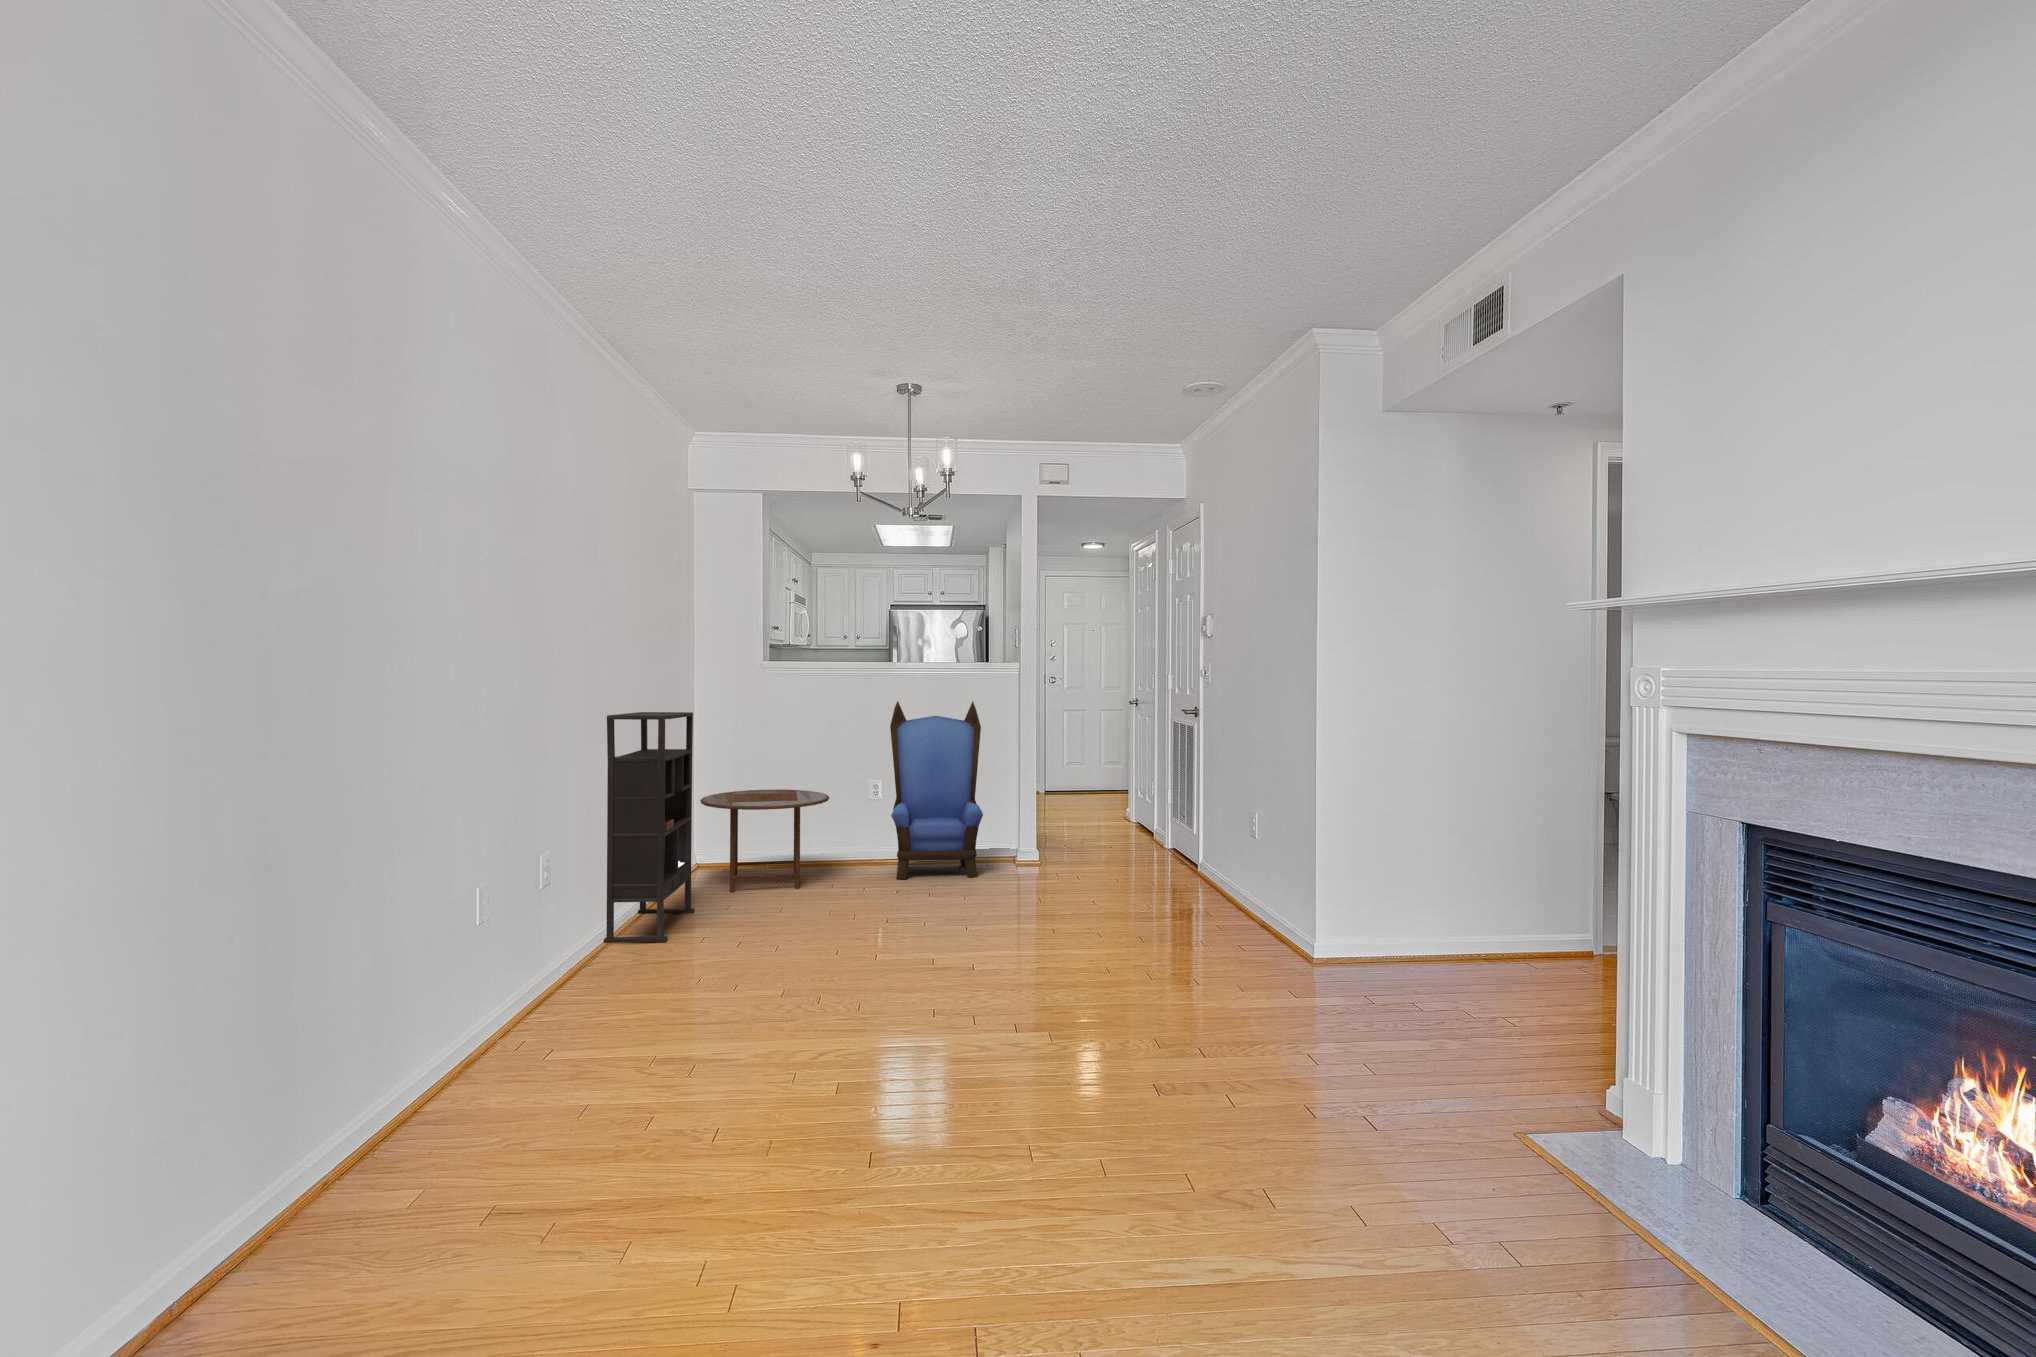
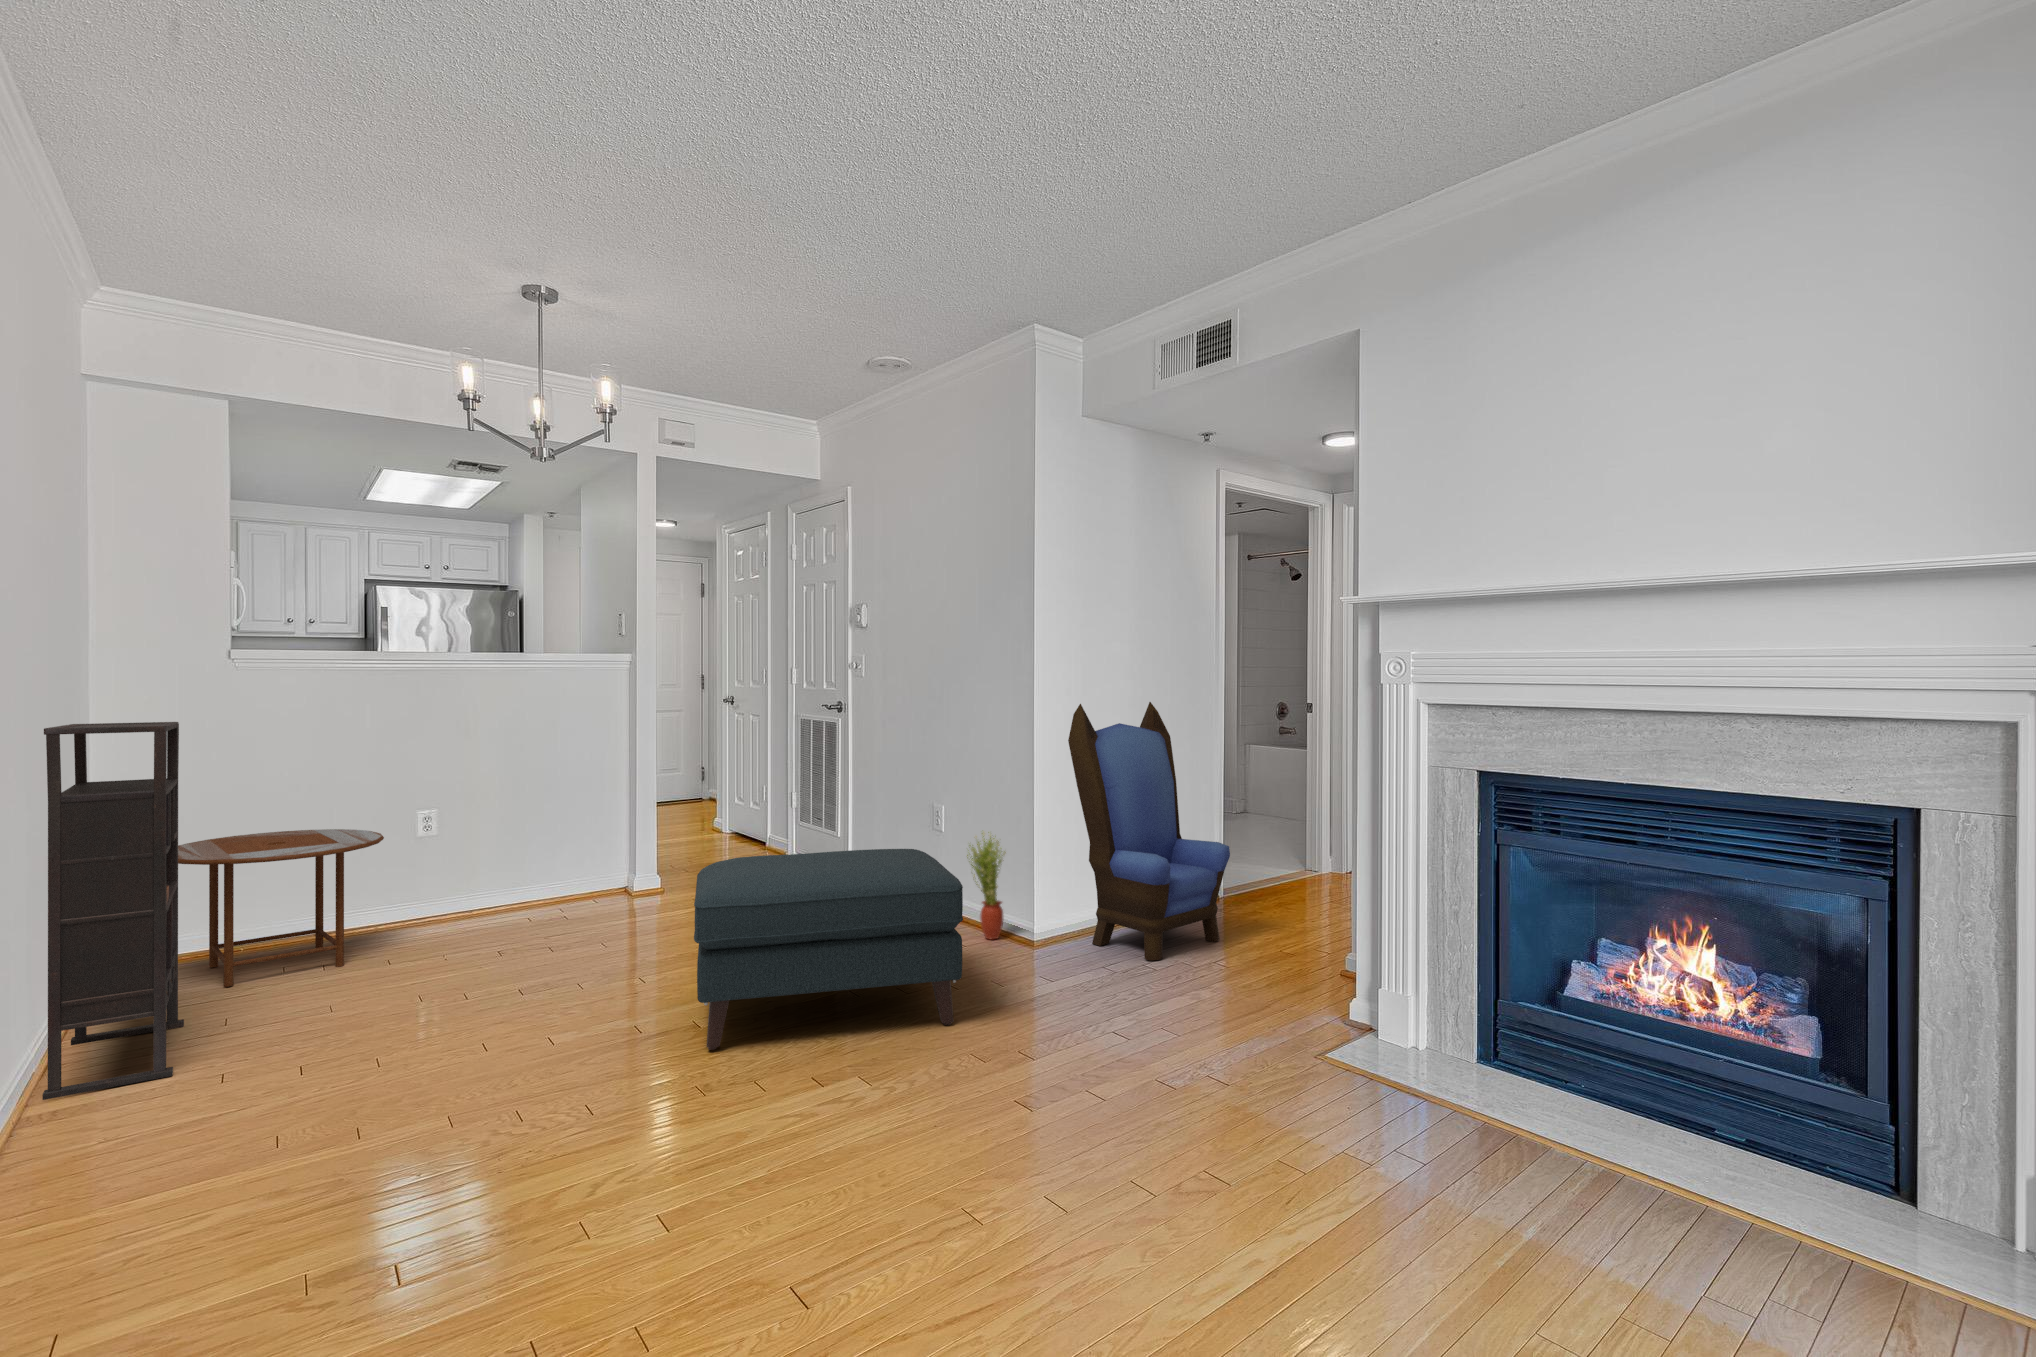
armchair: present [890,701,983,879] -> present [1068,702,1230,961]
potted plant: none [1253,839,1289,947] -> present [967,832,1006,939]
ottoman: none [949,840,1187,1013] -> present [694,849,963,1050]

